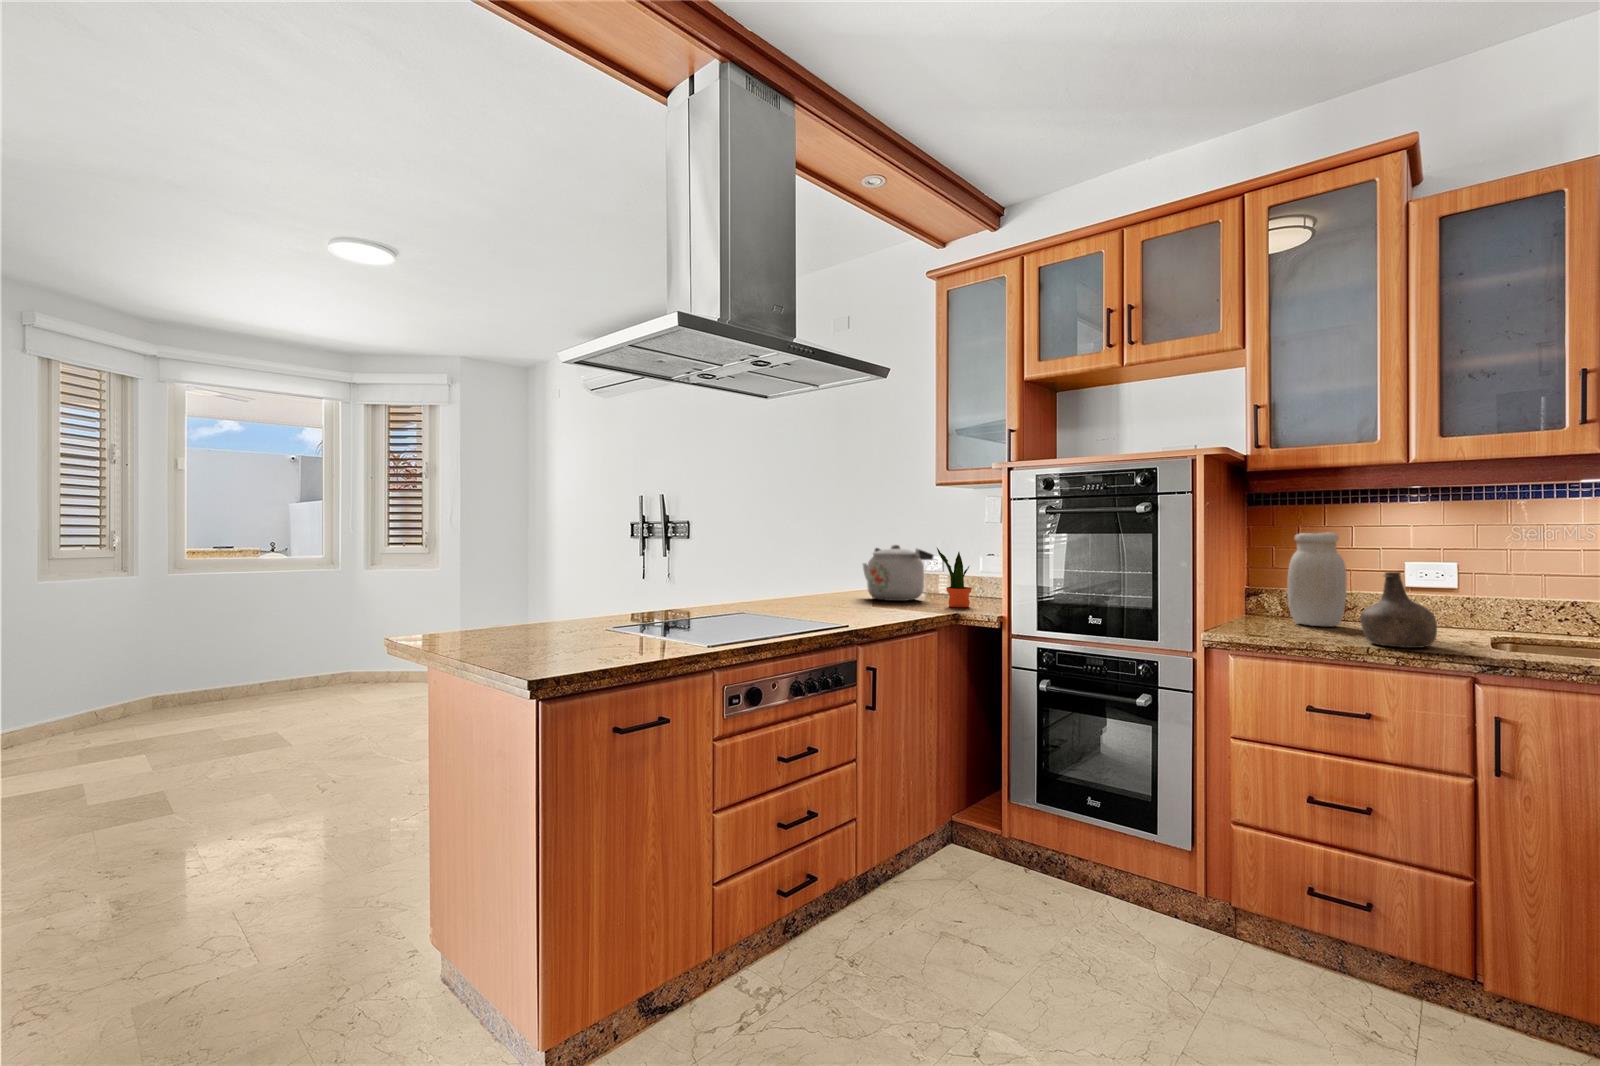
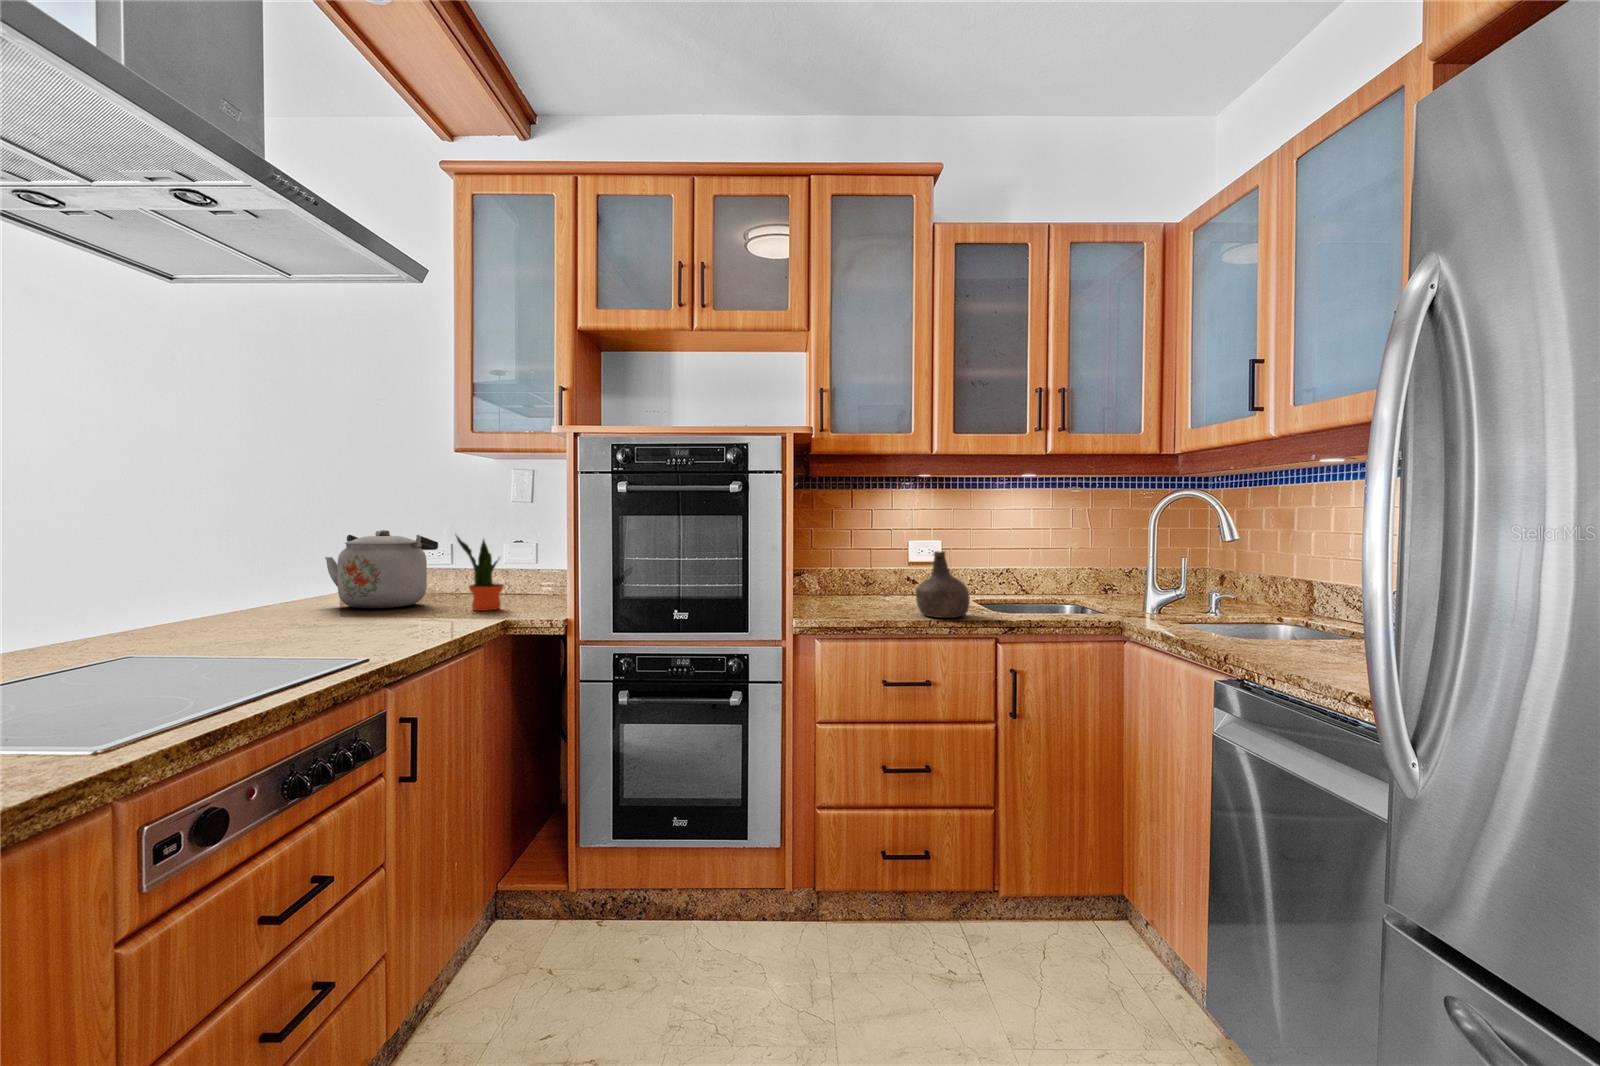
jar: present [1287,533,1347,626] -> none [836,516,881,602]

